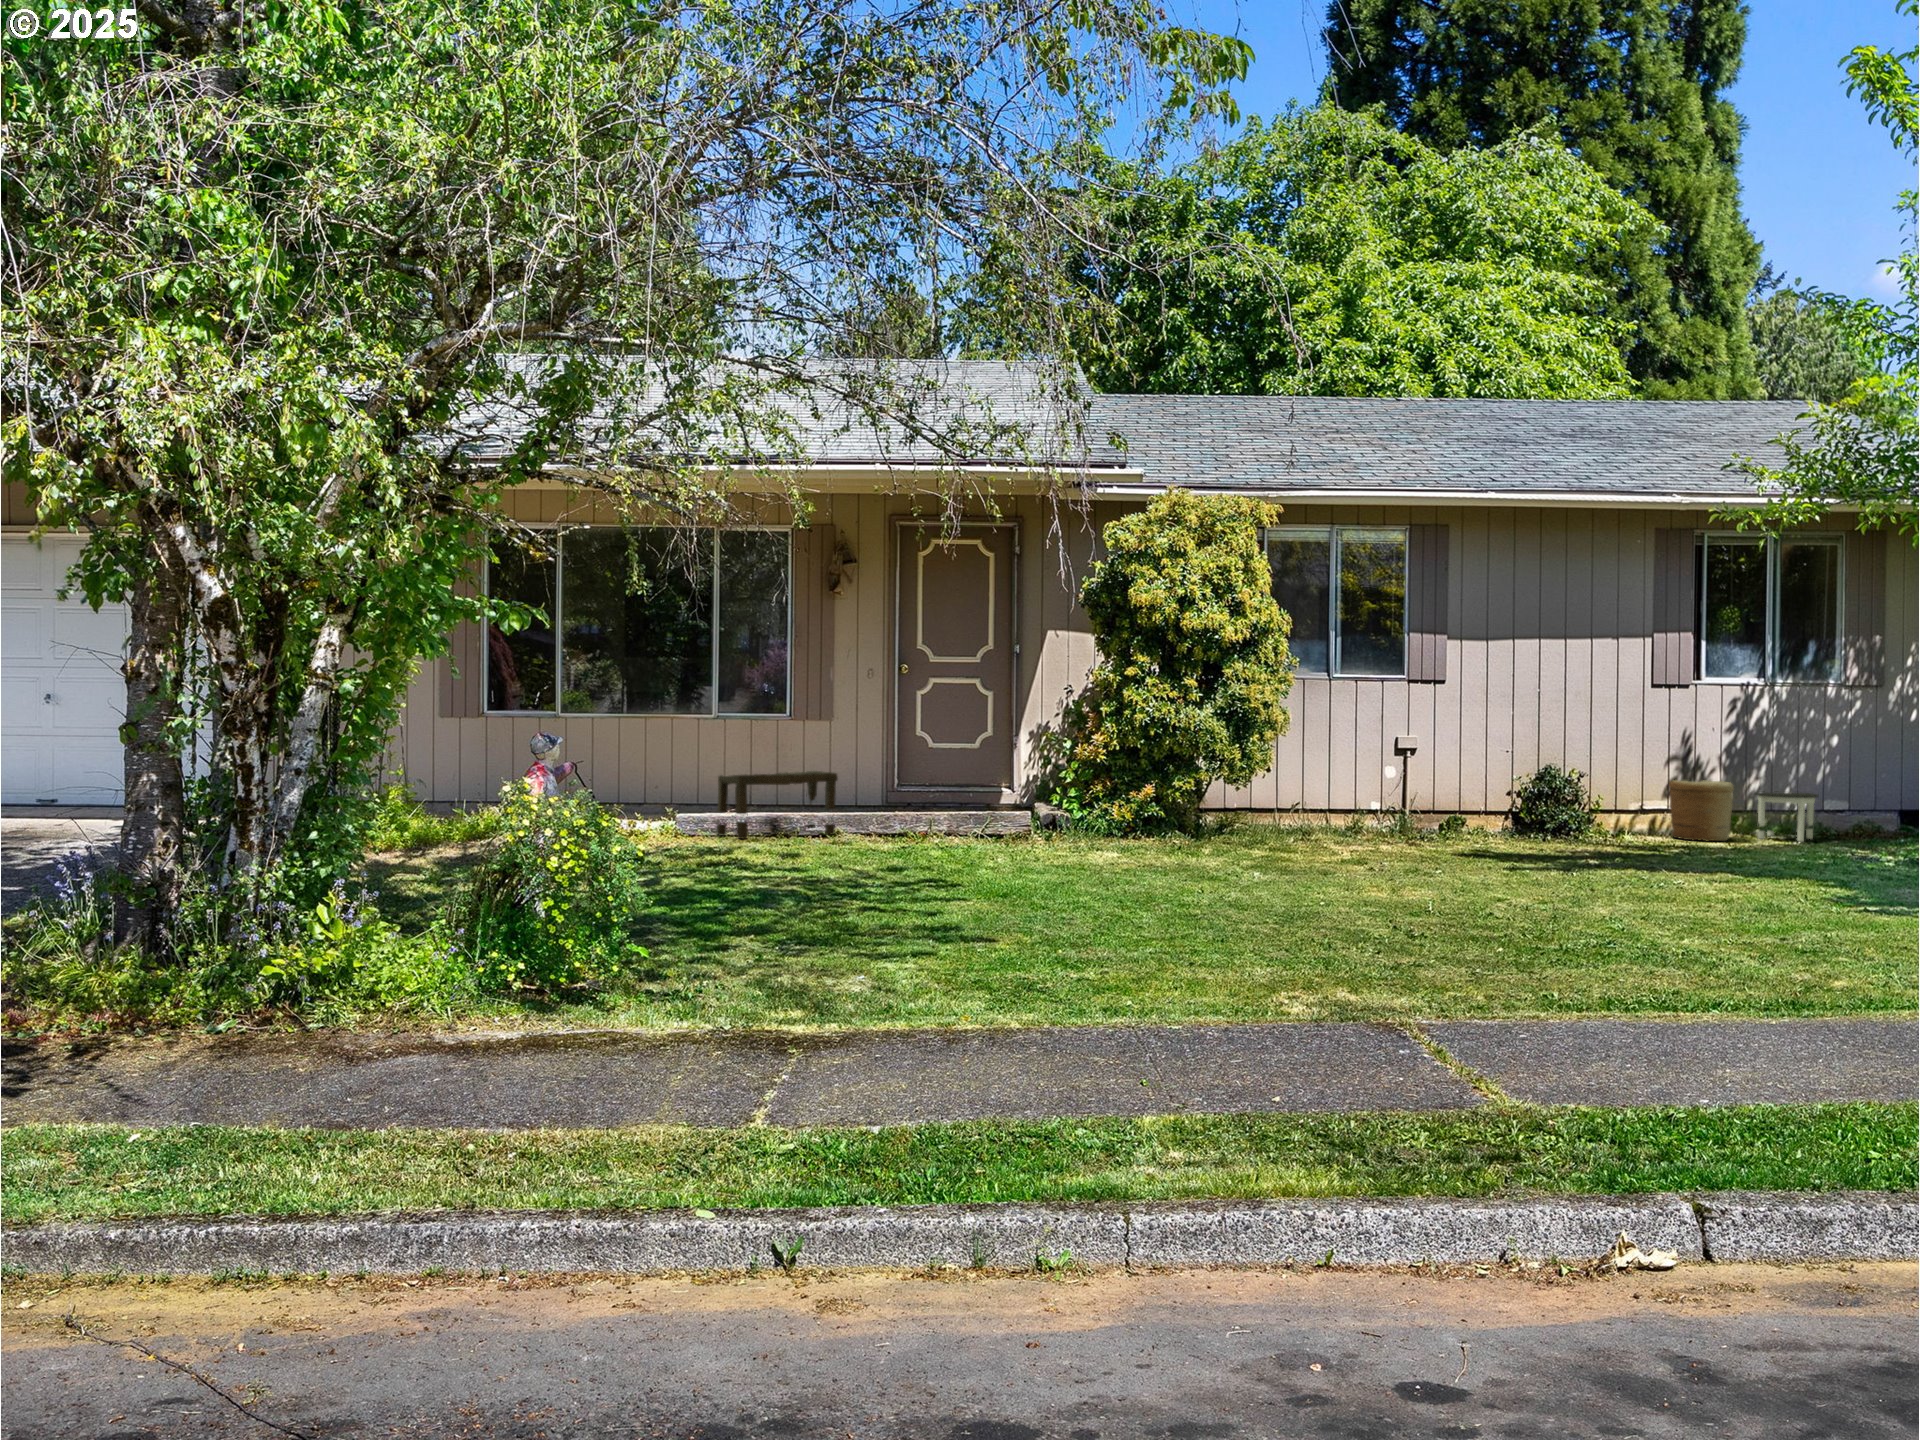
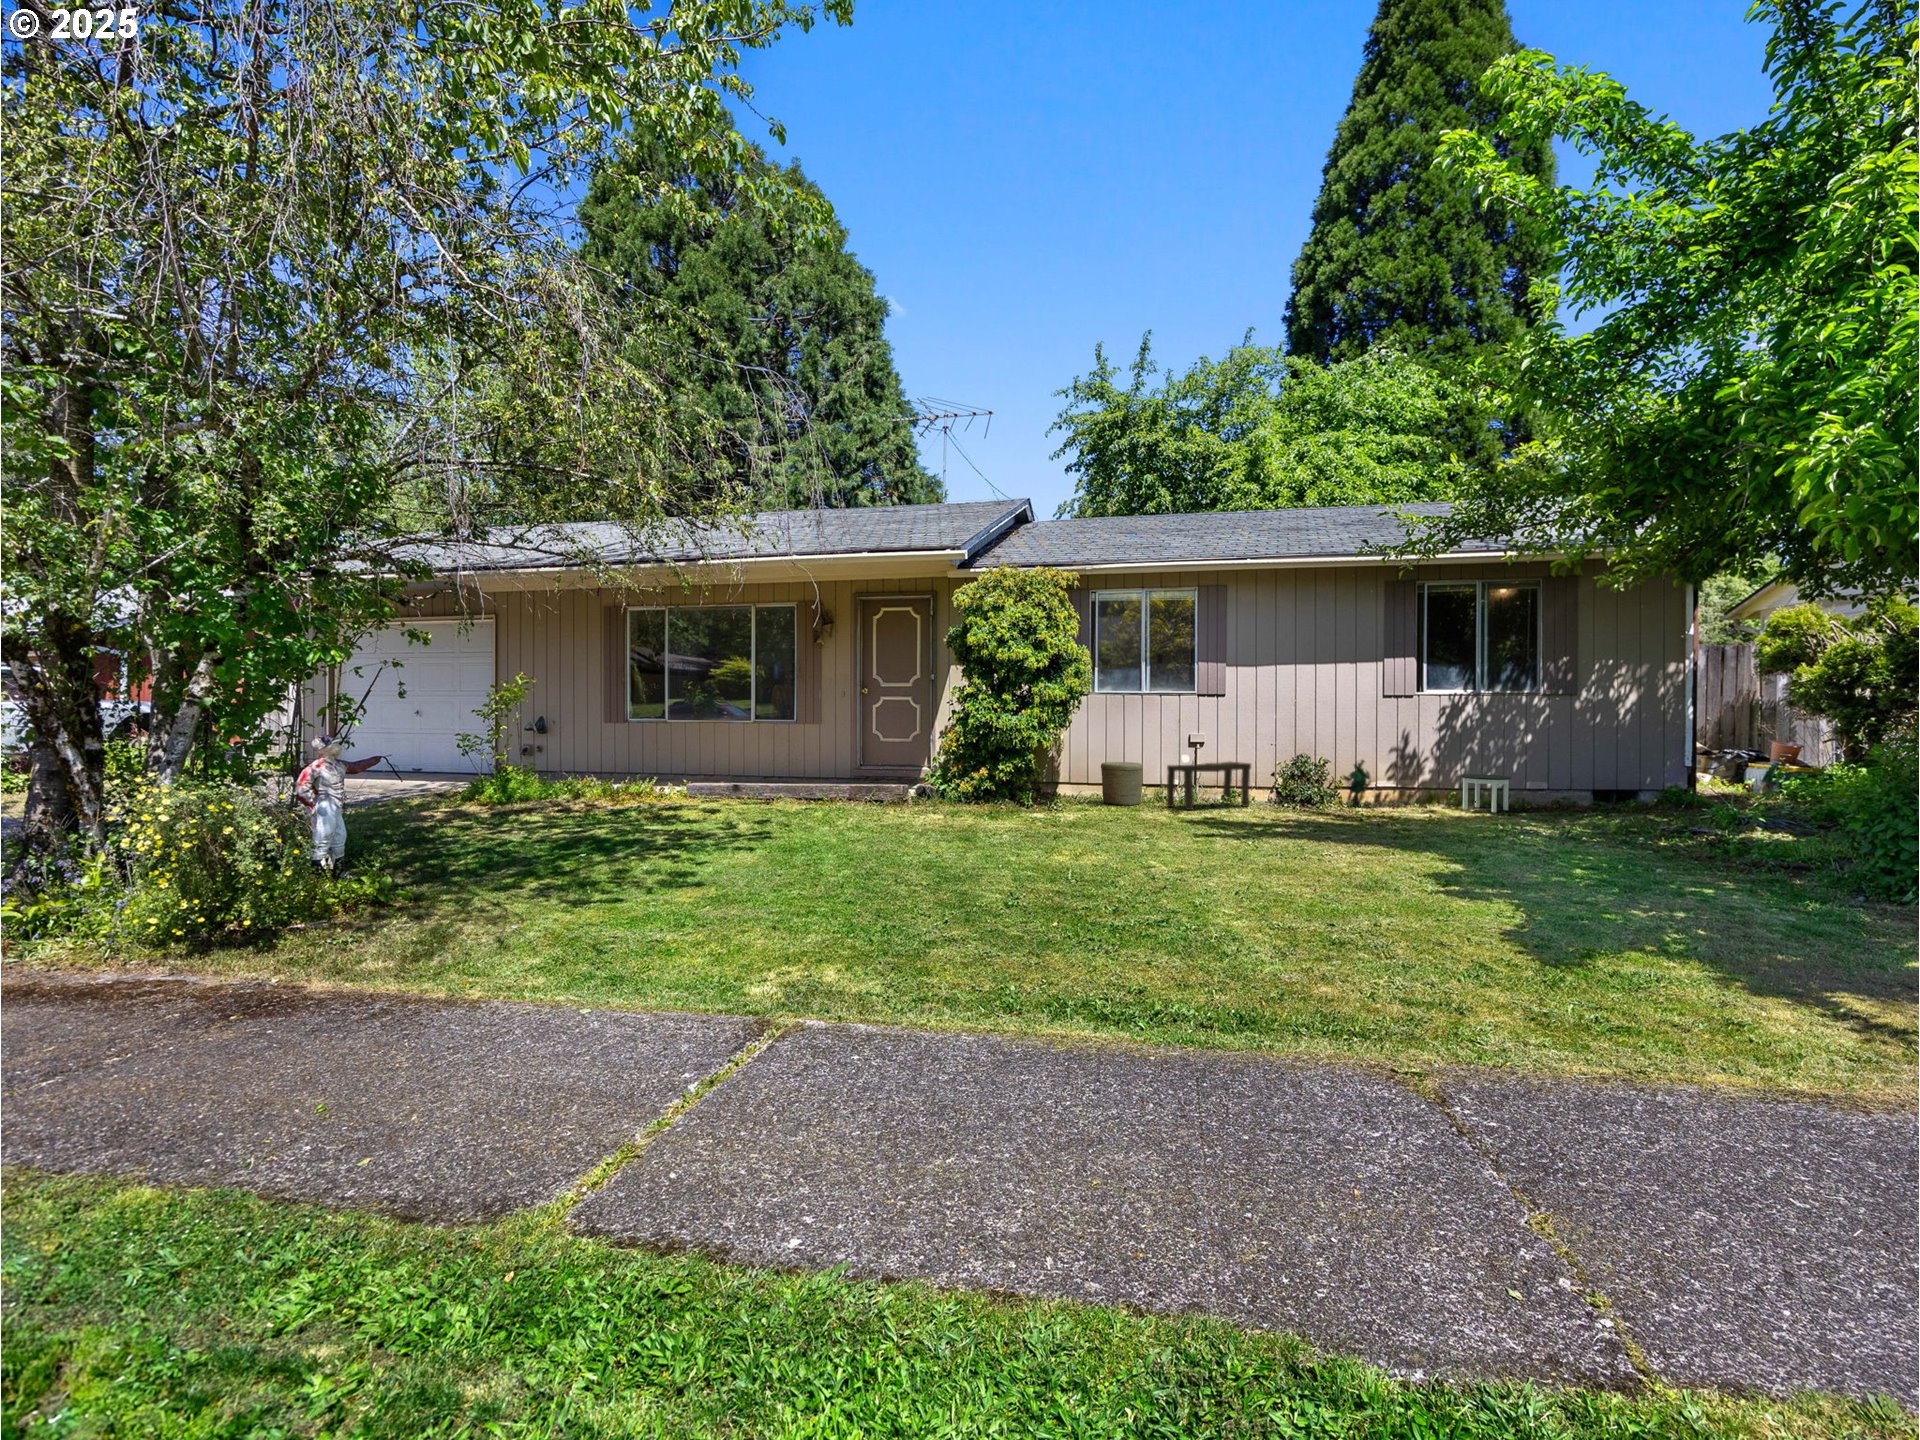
bench: present [717,771,838,839] -> present [1167,762,1251,810]
decorative plant: none [1604,772,1644,838] -> present [1343,760,1370,807]
woven basket: present [1669,780,1734,841] -> present [1101,762,1143,805]

